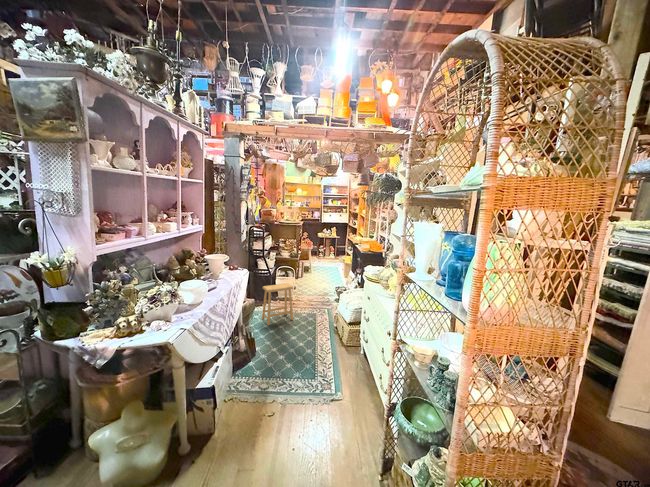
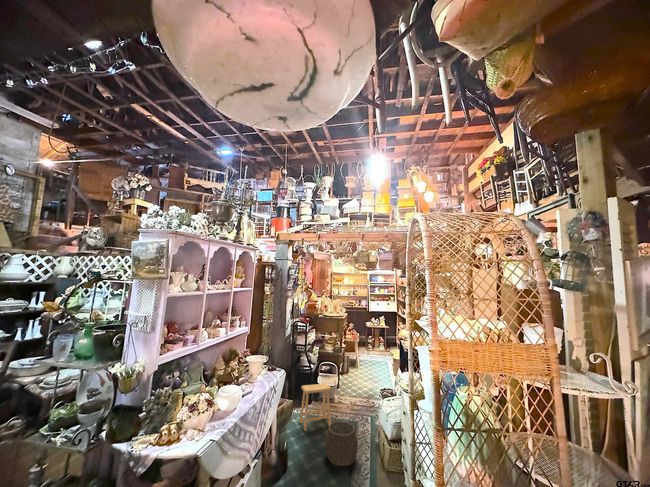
woven basket: none [291,313,322,349] -> present [325,421,358,466]

